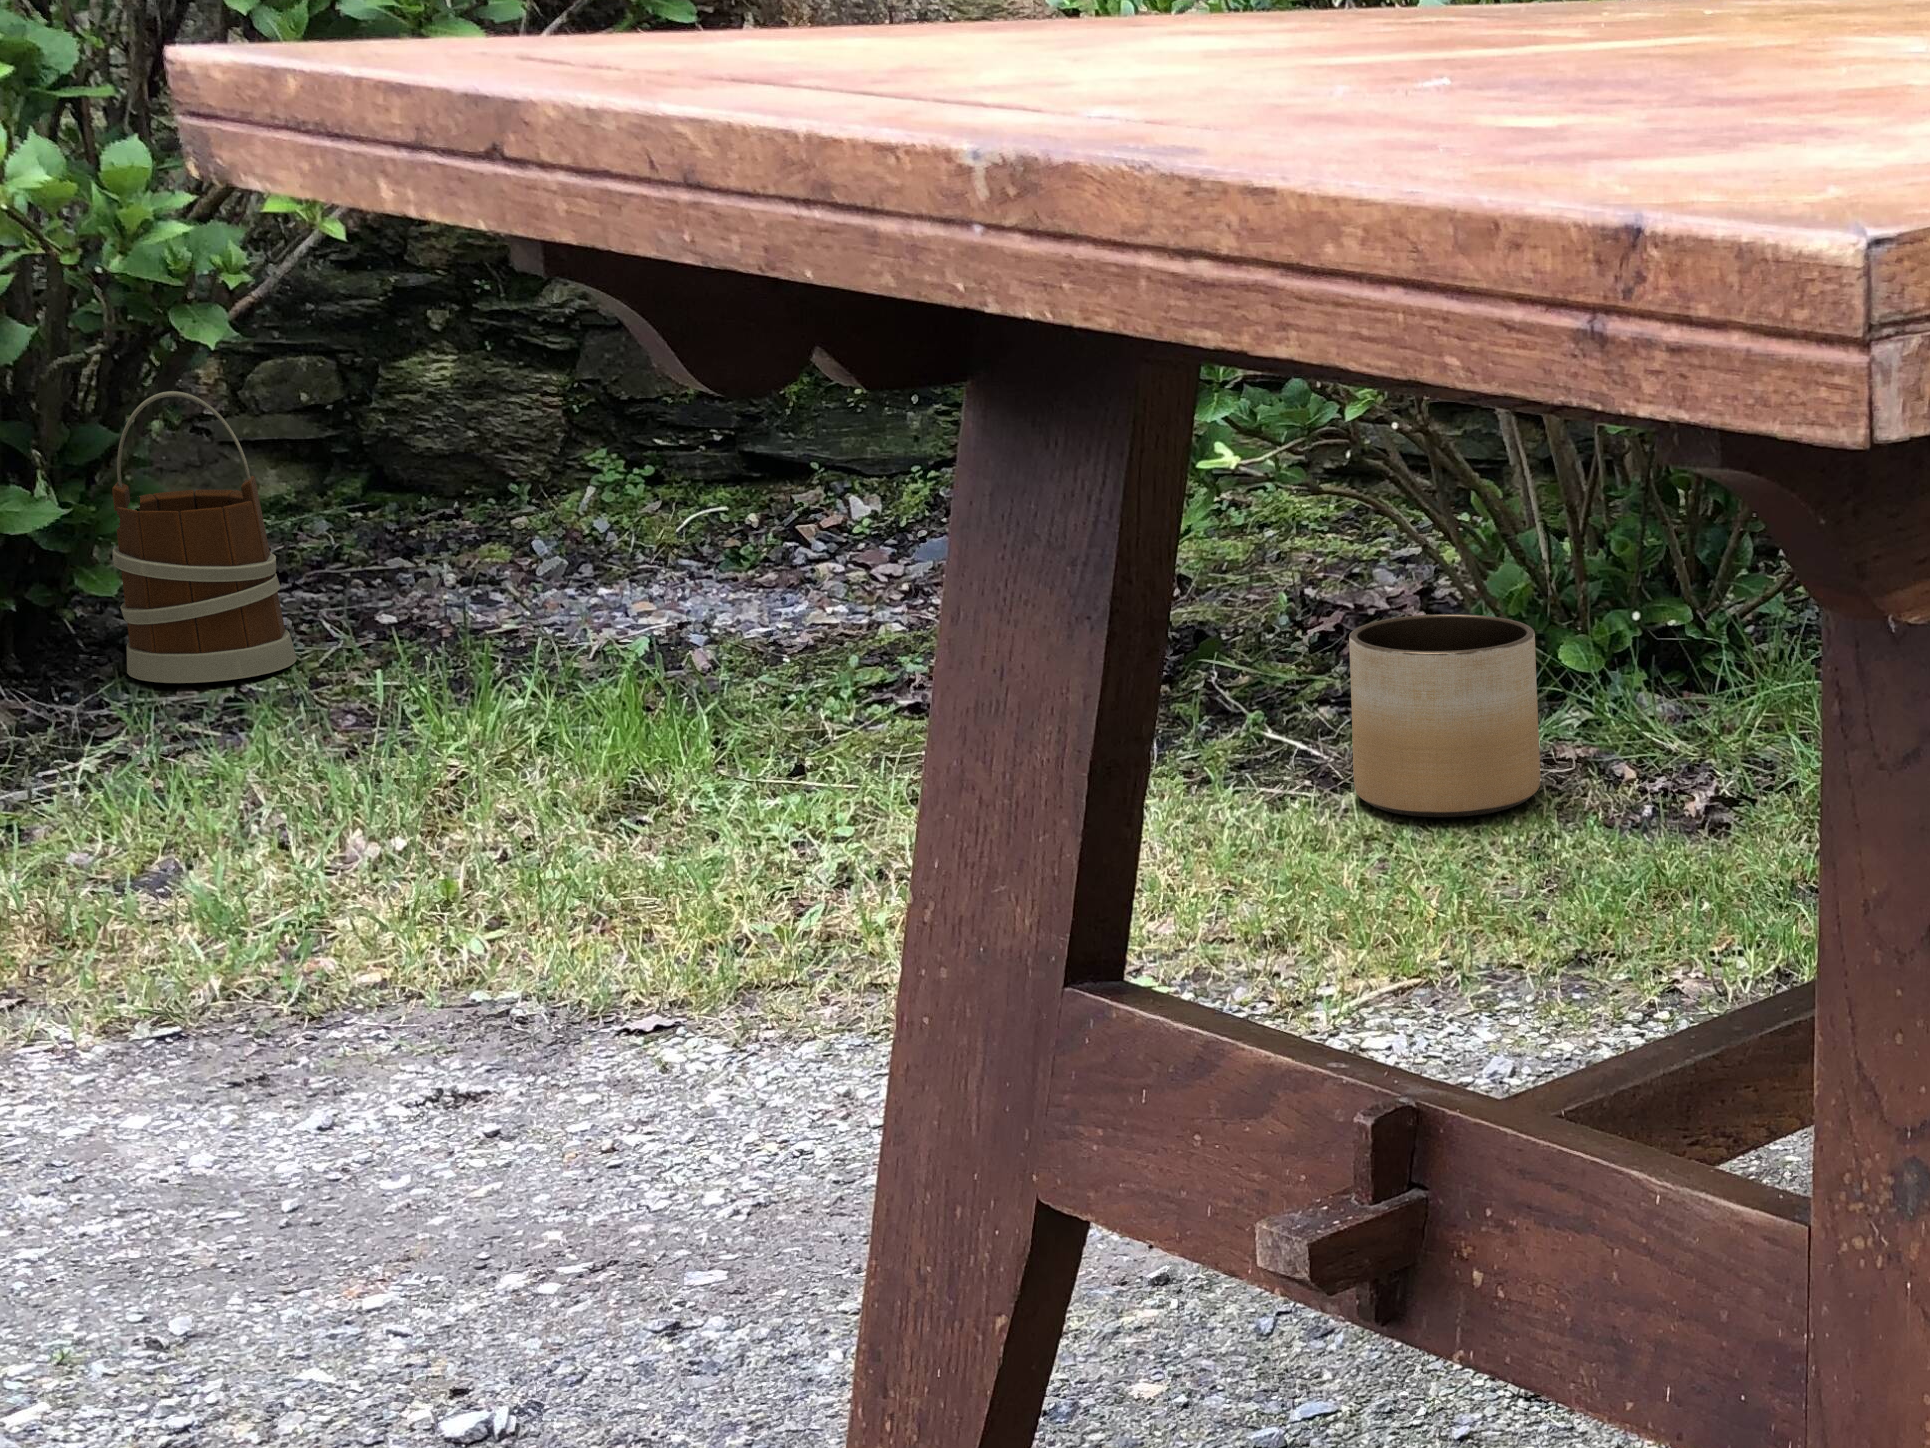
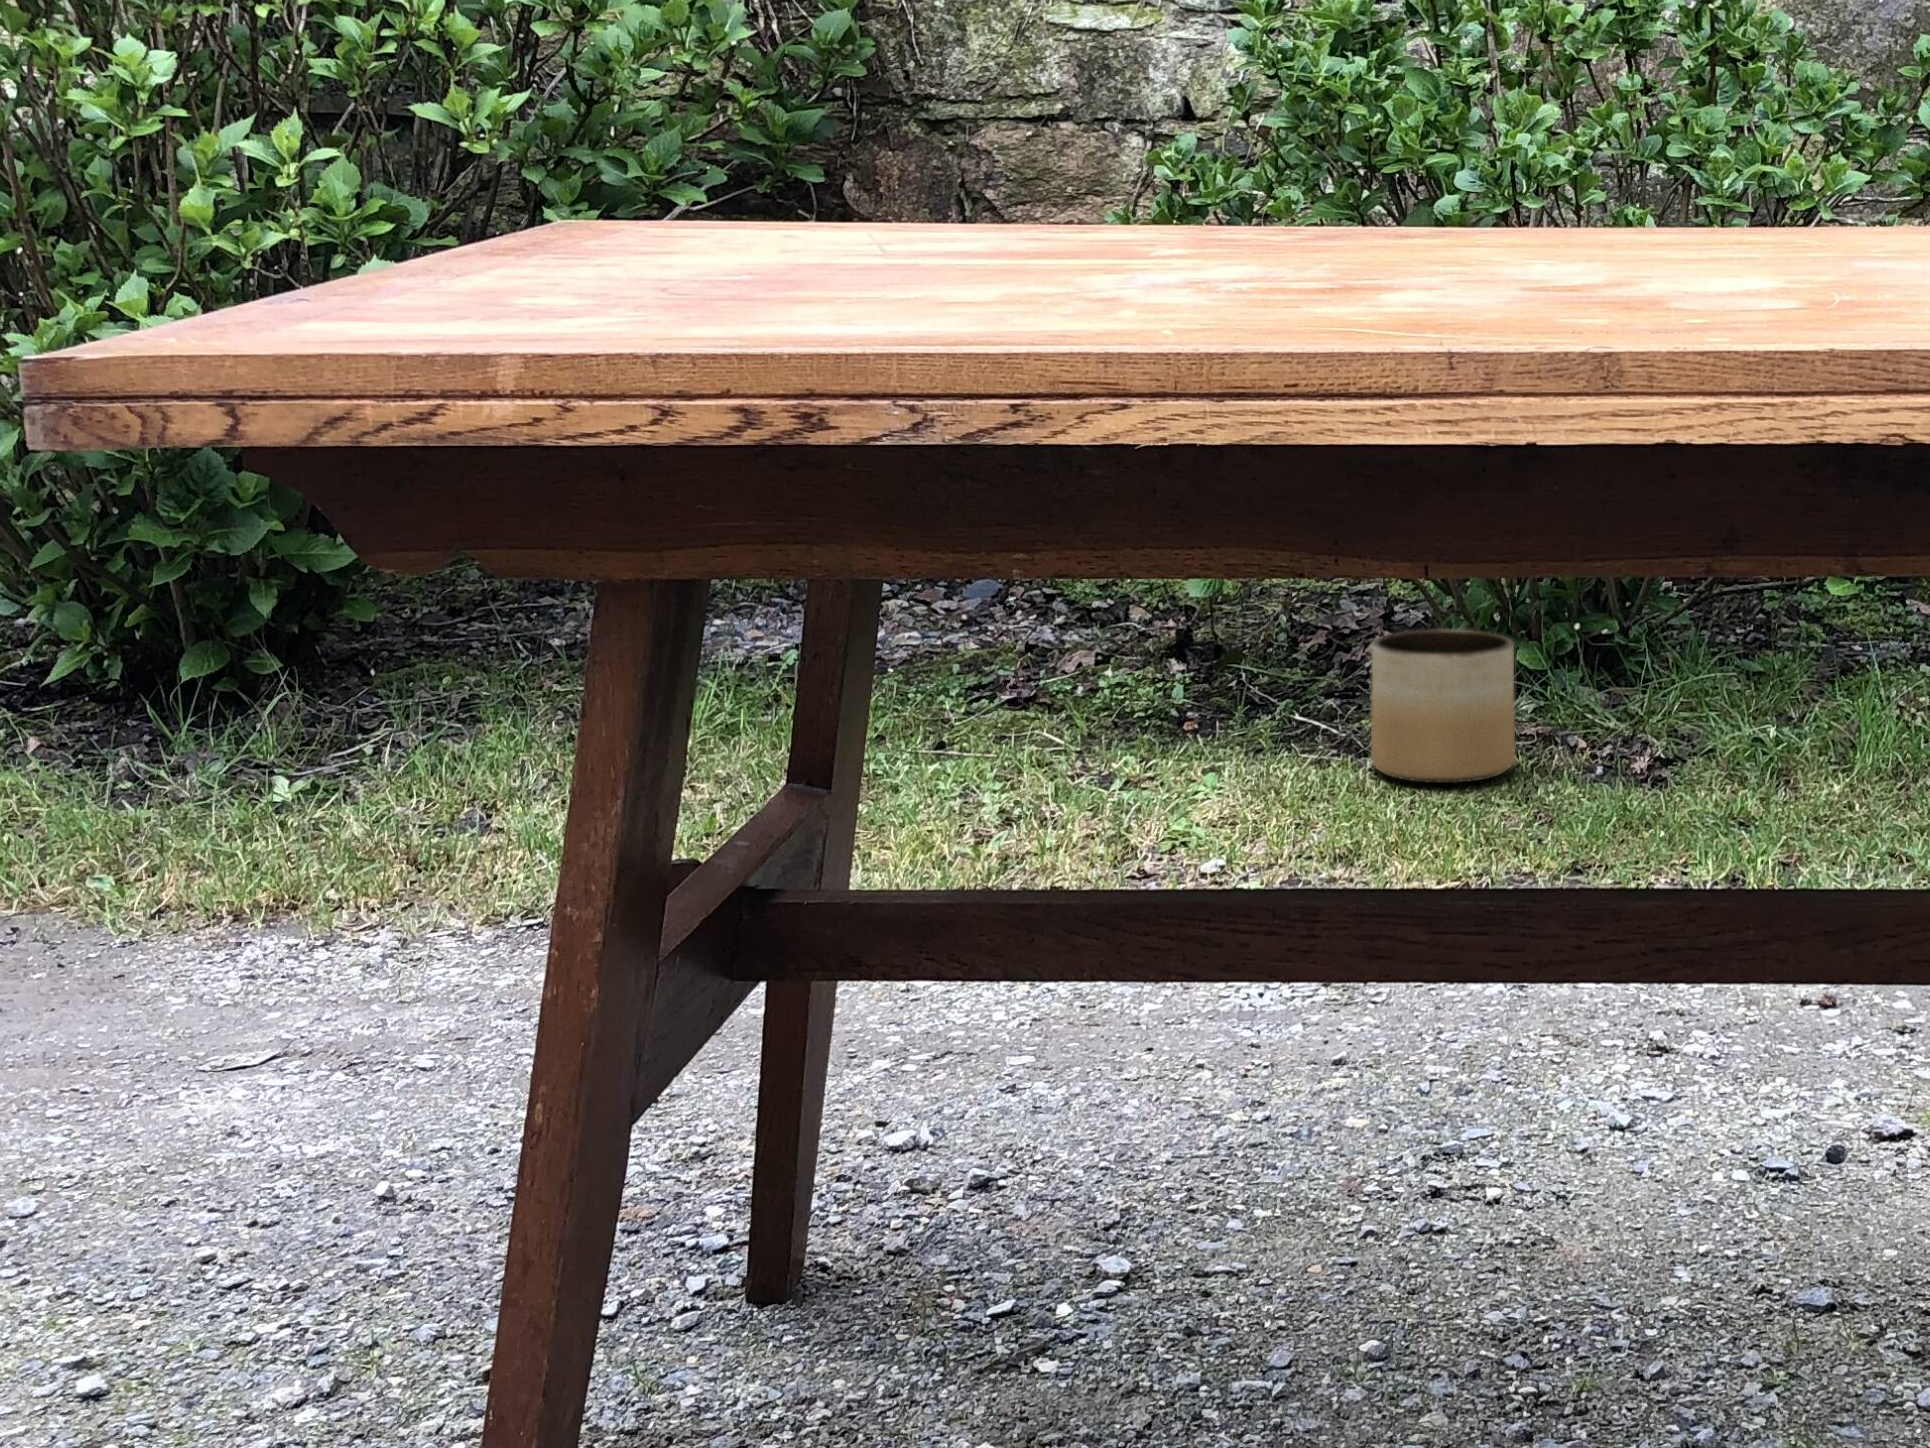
wooden bucket: present [112,391,296,683] -> none [394,467,520,690]

